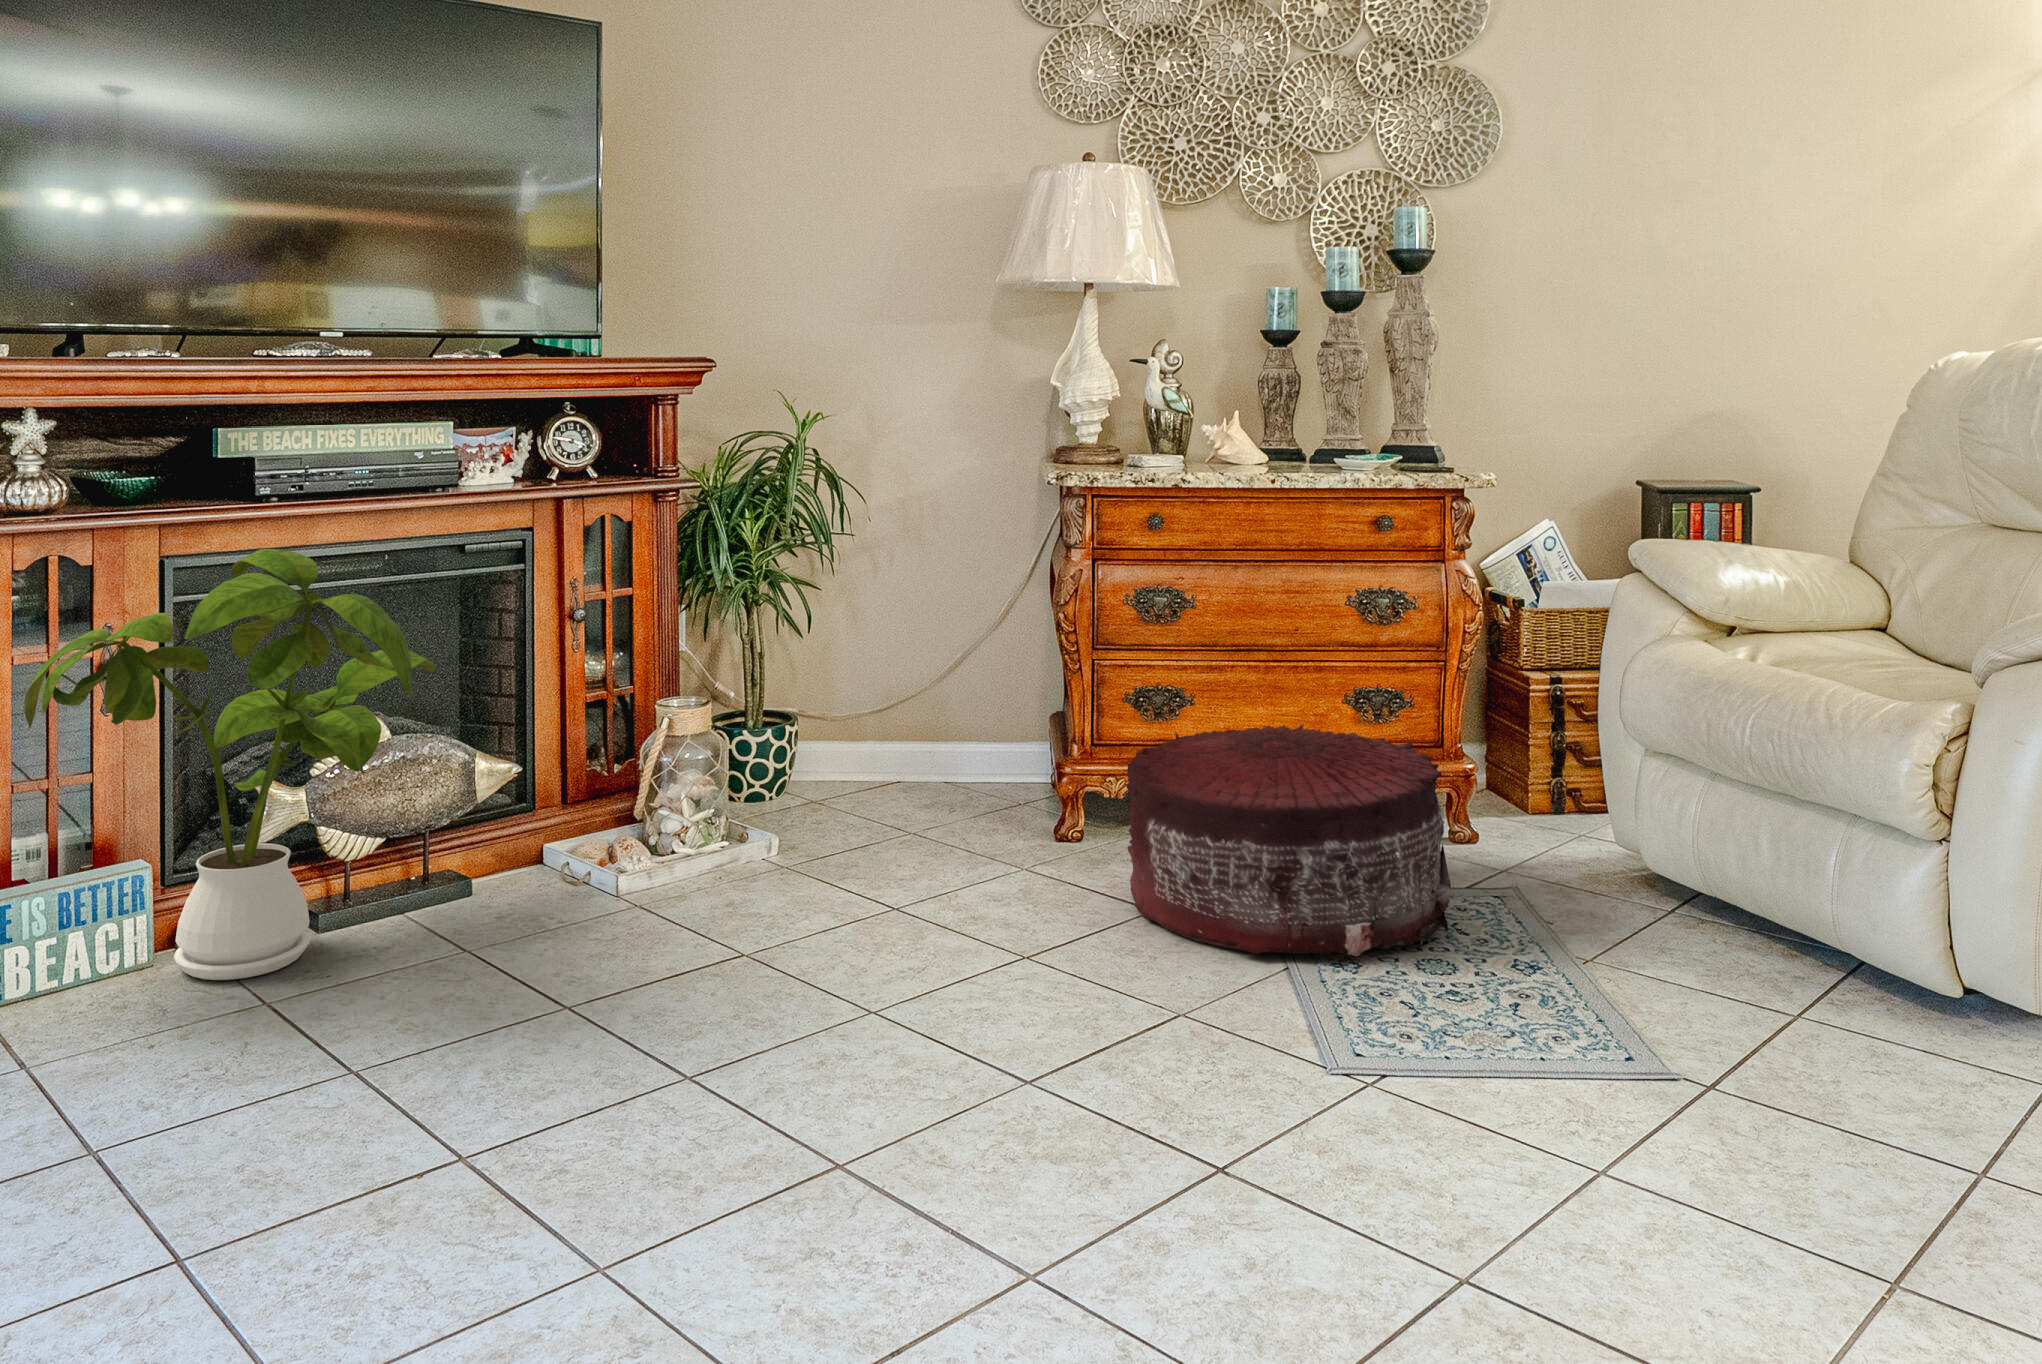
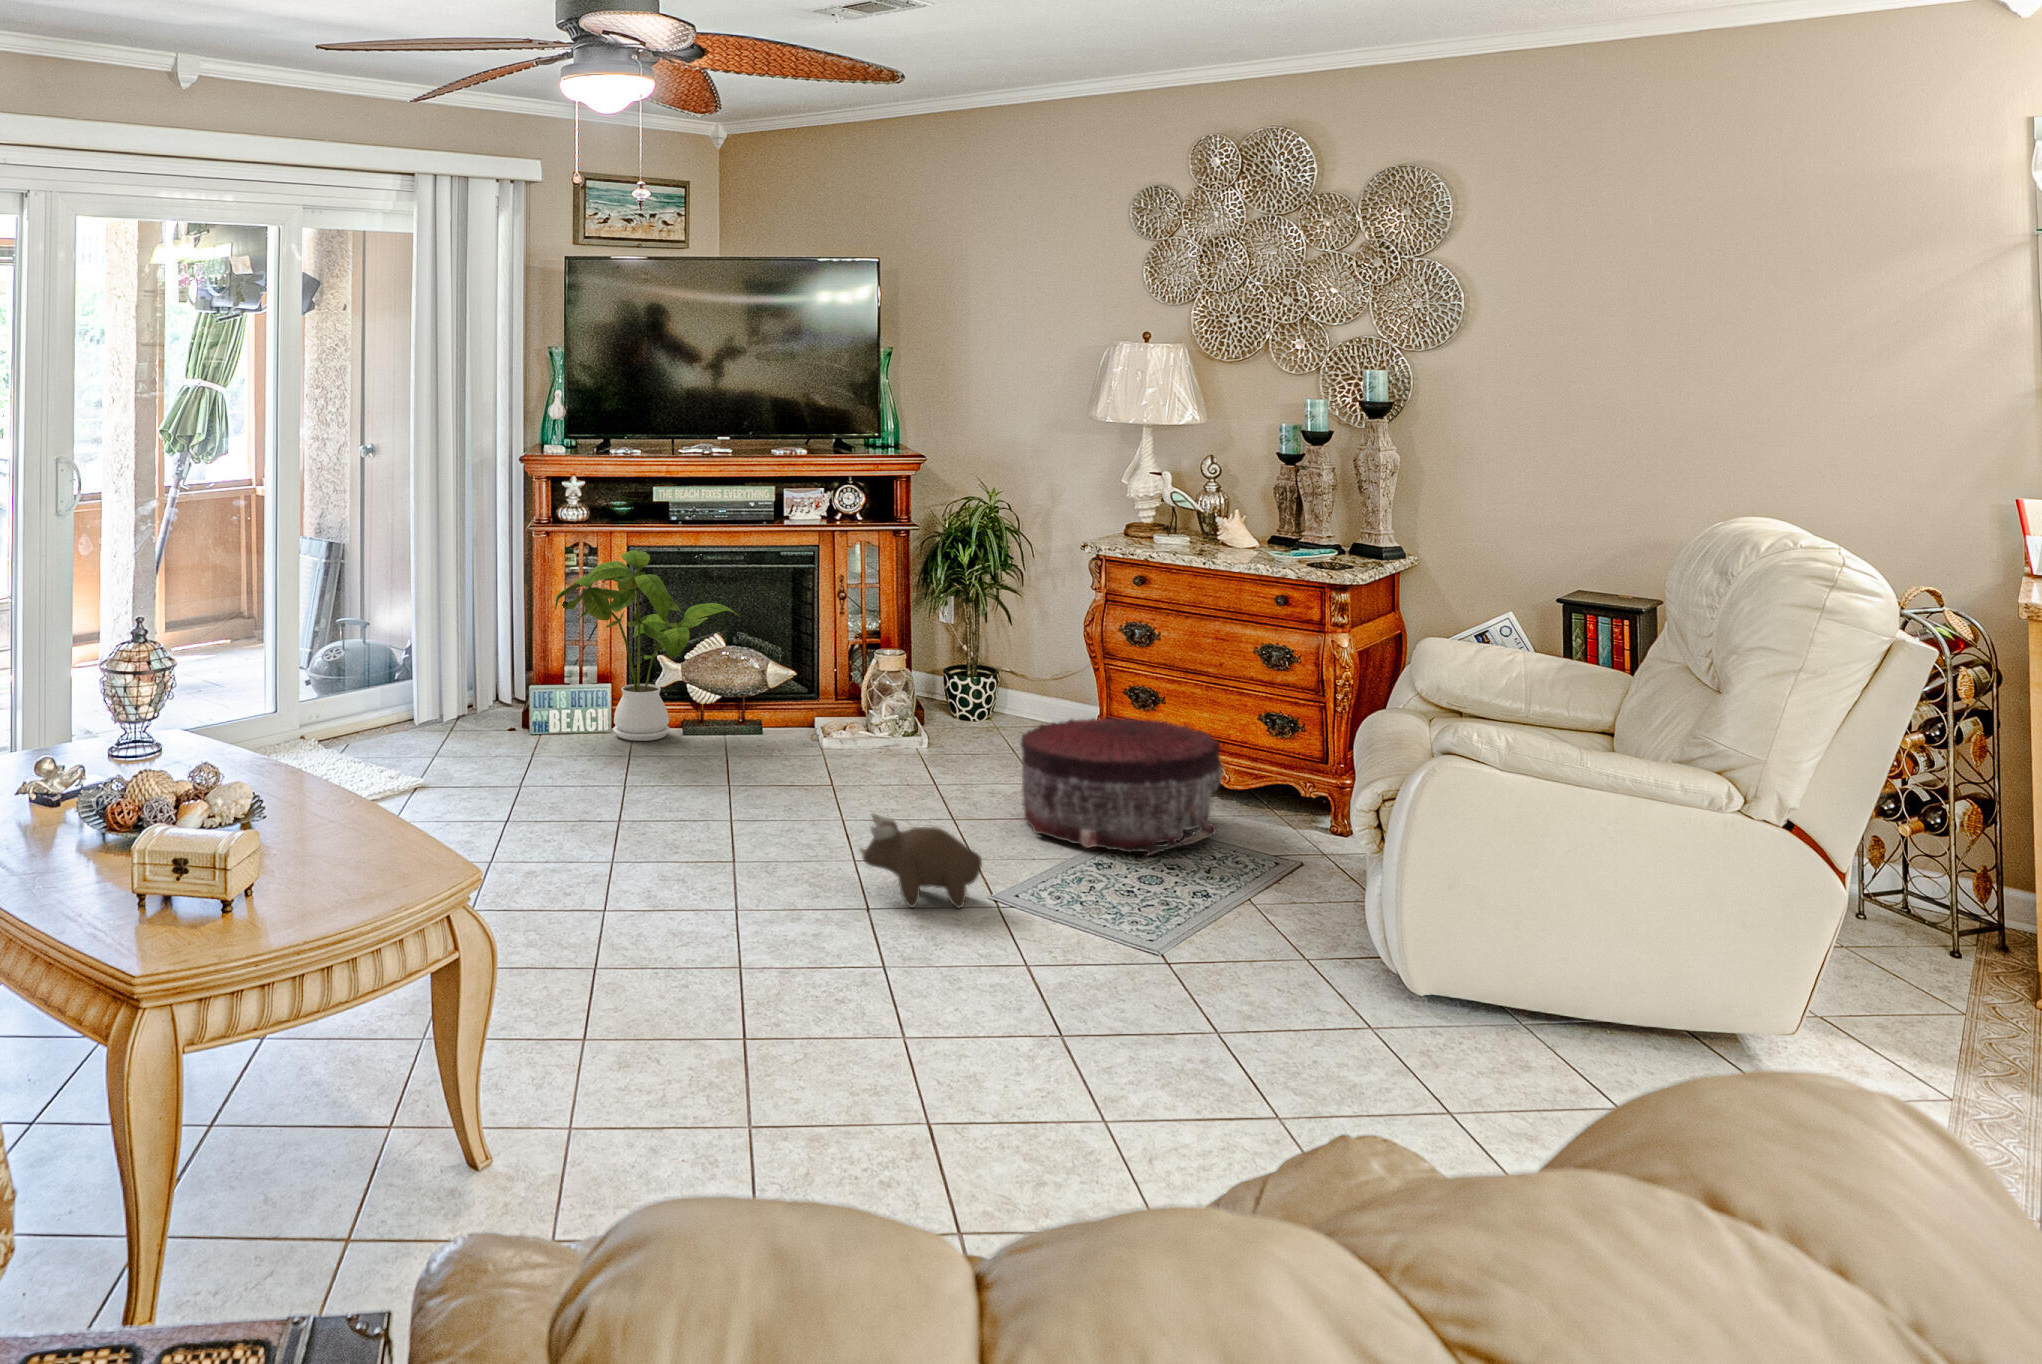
plush toy: none [1334,1000,1543,1191] -> present [860,814,982,909]

